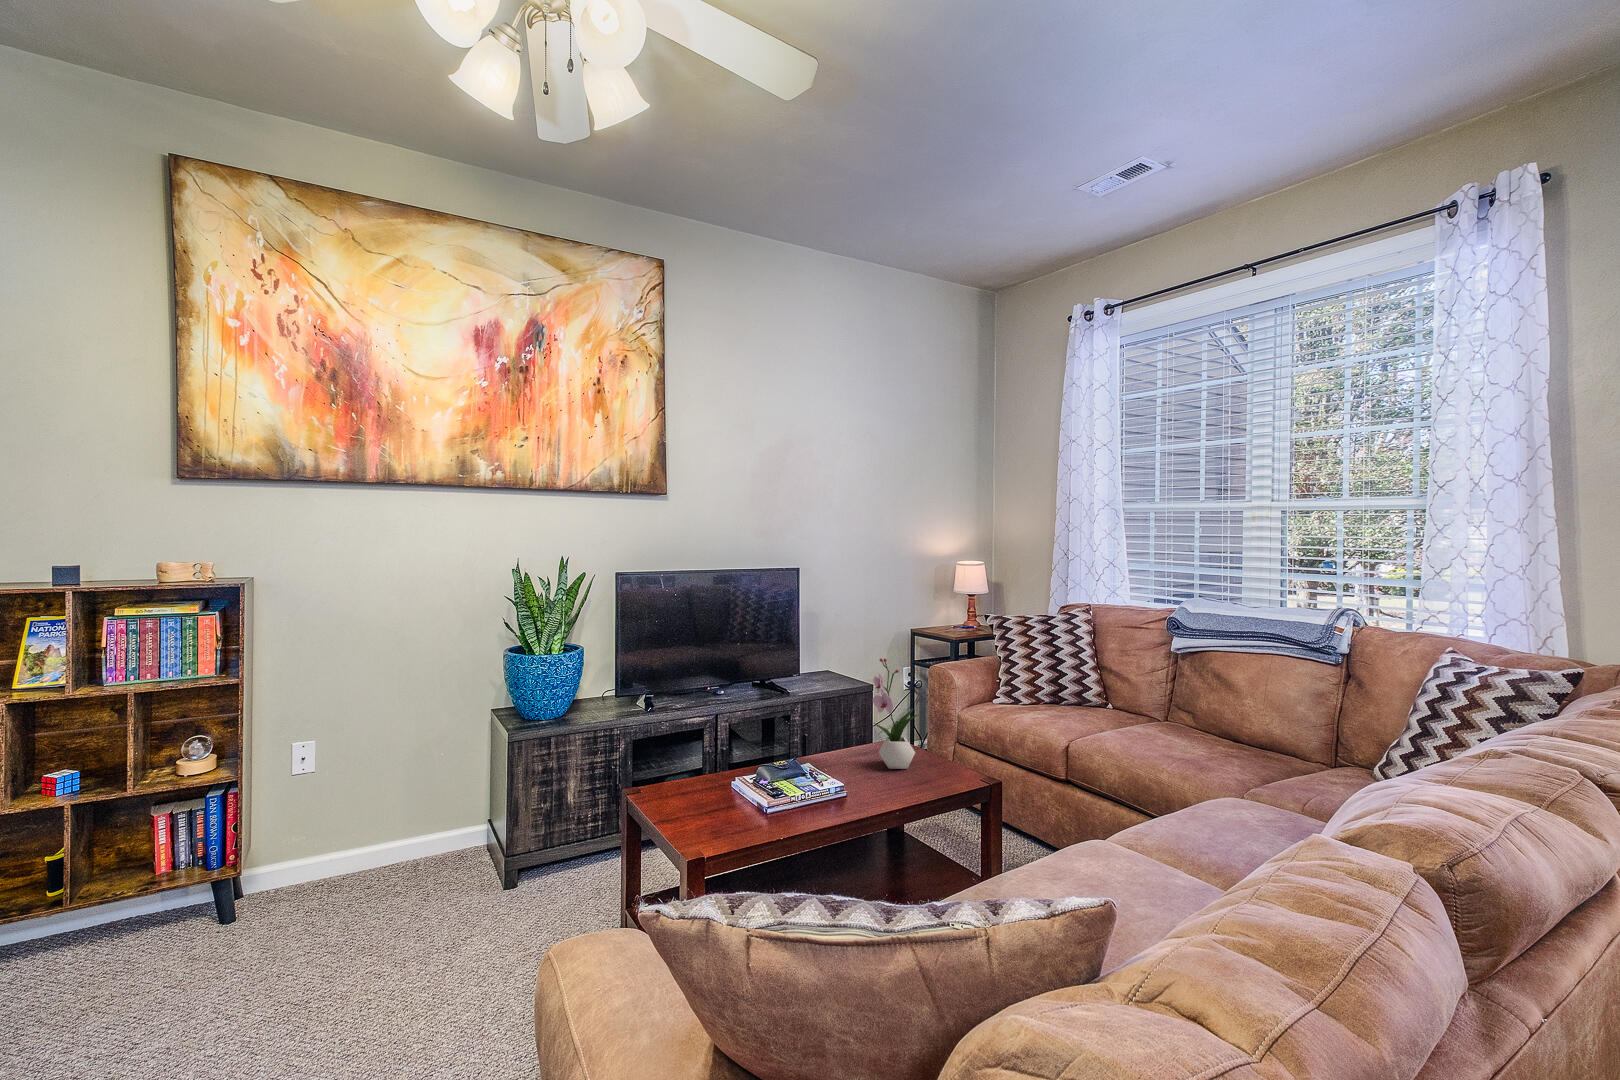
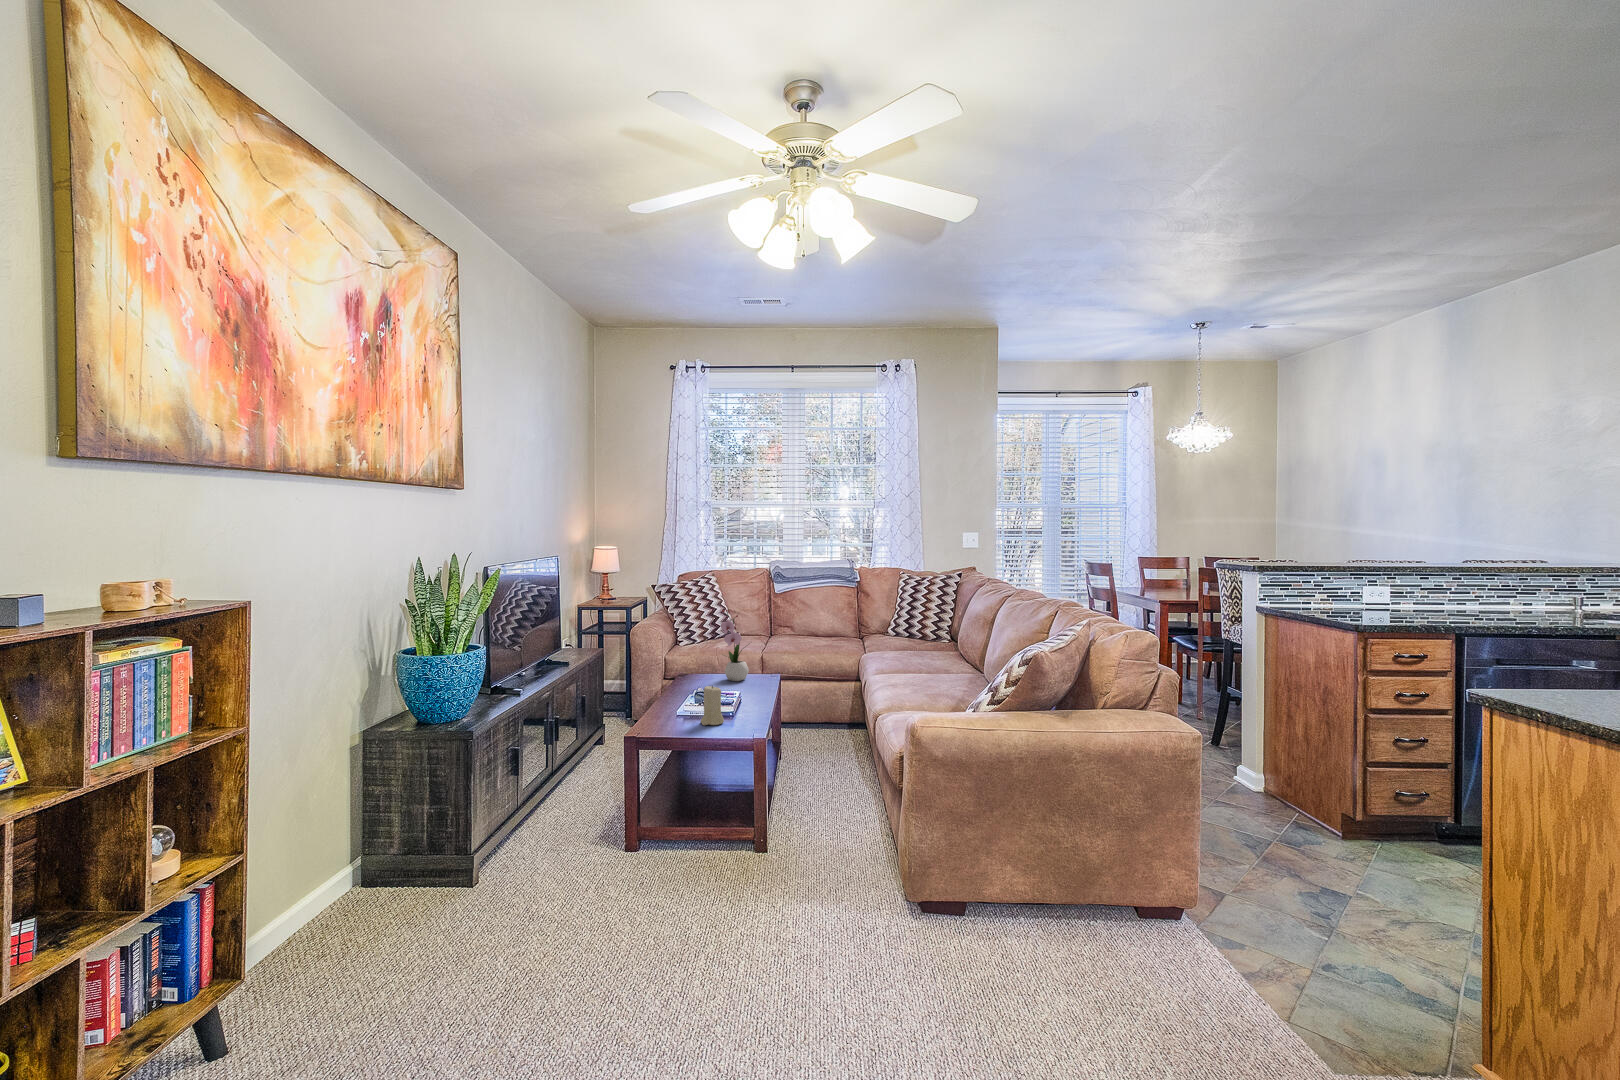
candle: none [677,756,710,814] -> present [701,685,724,725]

